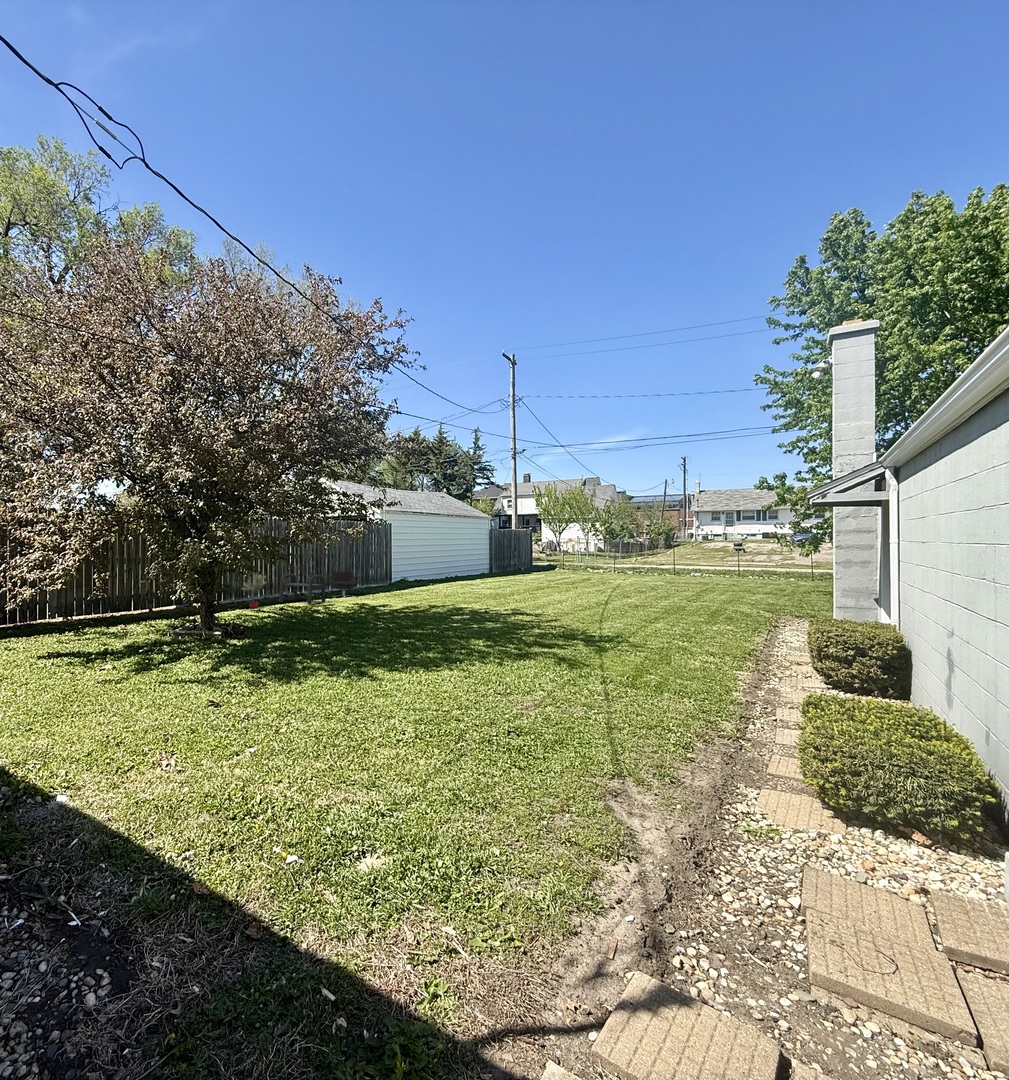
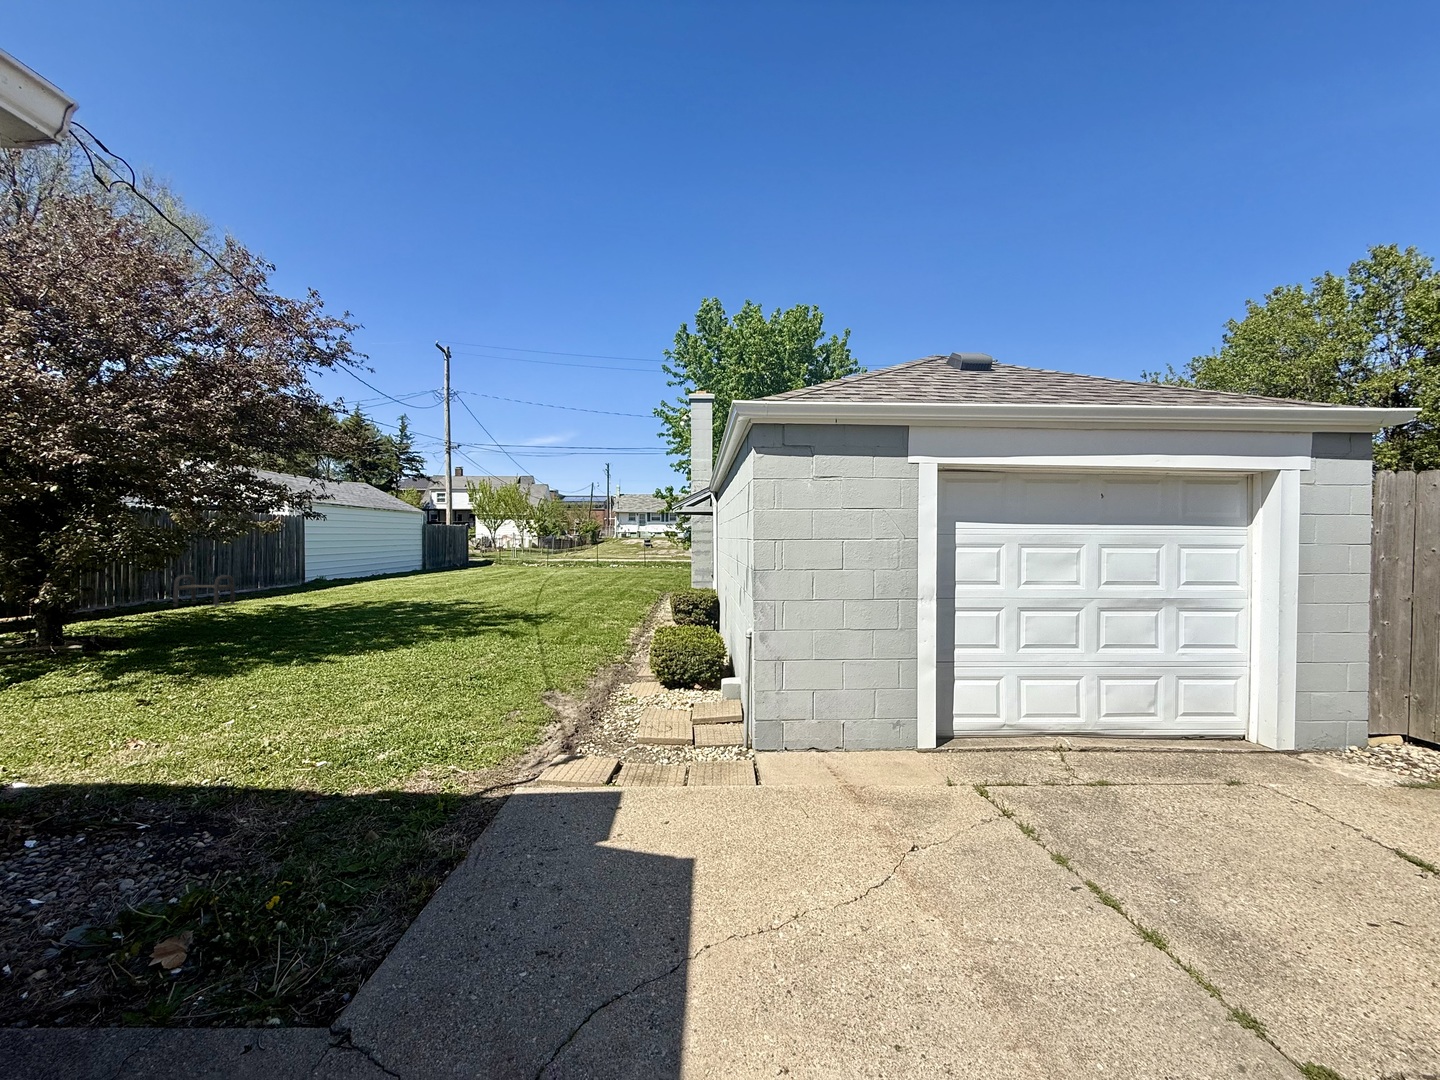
lounge chair: present [329,571,359,597] -> none [235,571,274,599]
potted tree: present [242,574,266,609] -> none [124,572,159,614]

